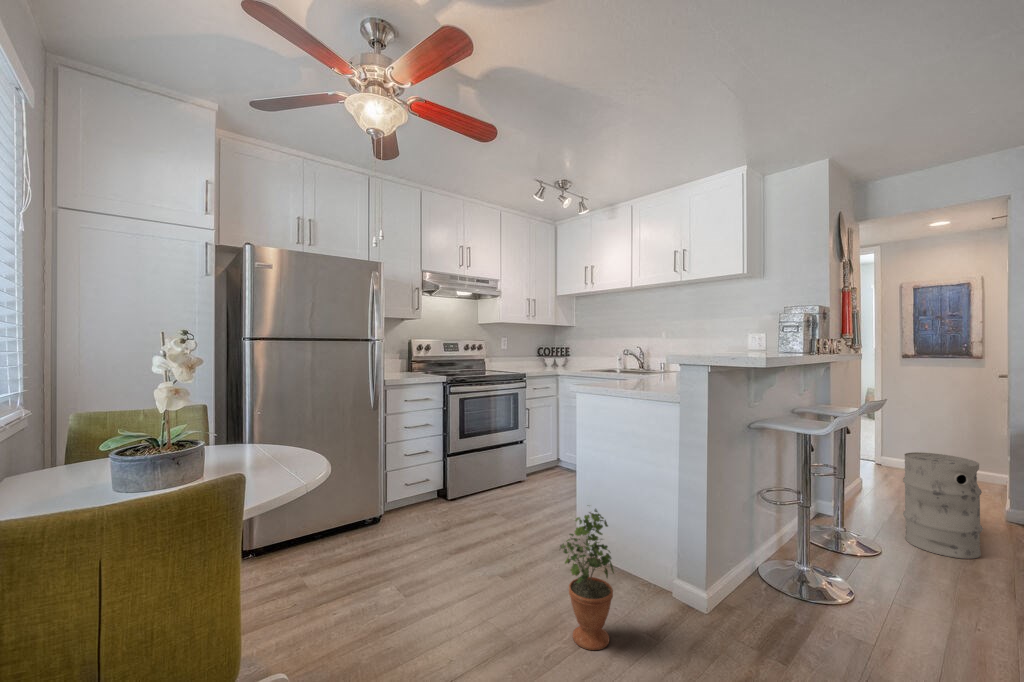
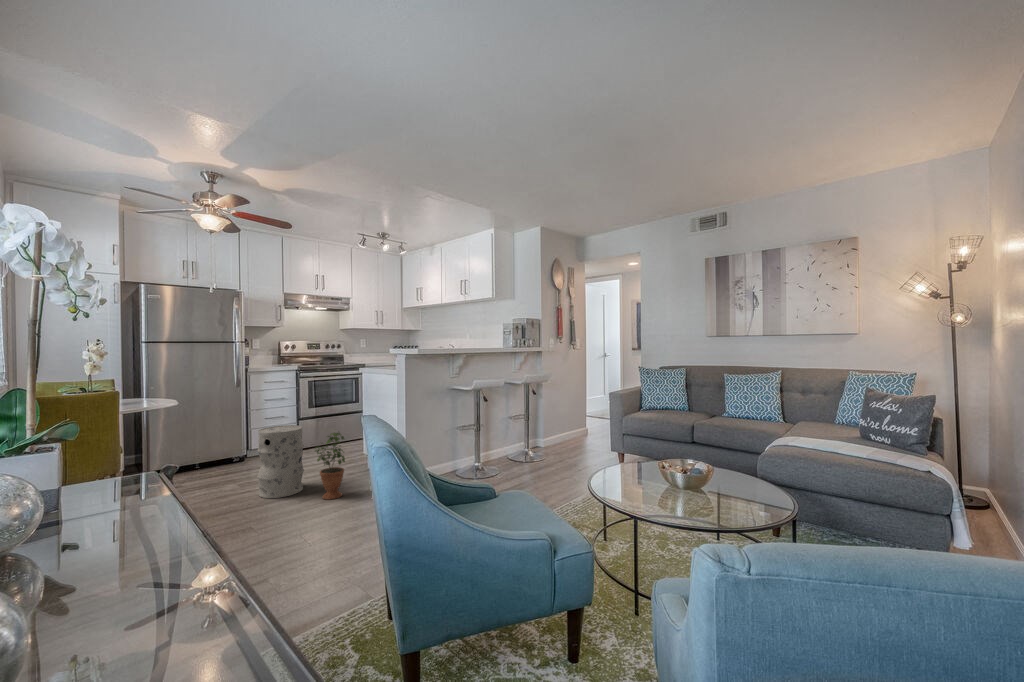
trash can: present [903,452,983,559] -> present [257,425,304,498]

